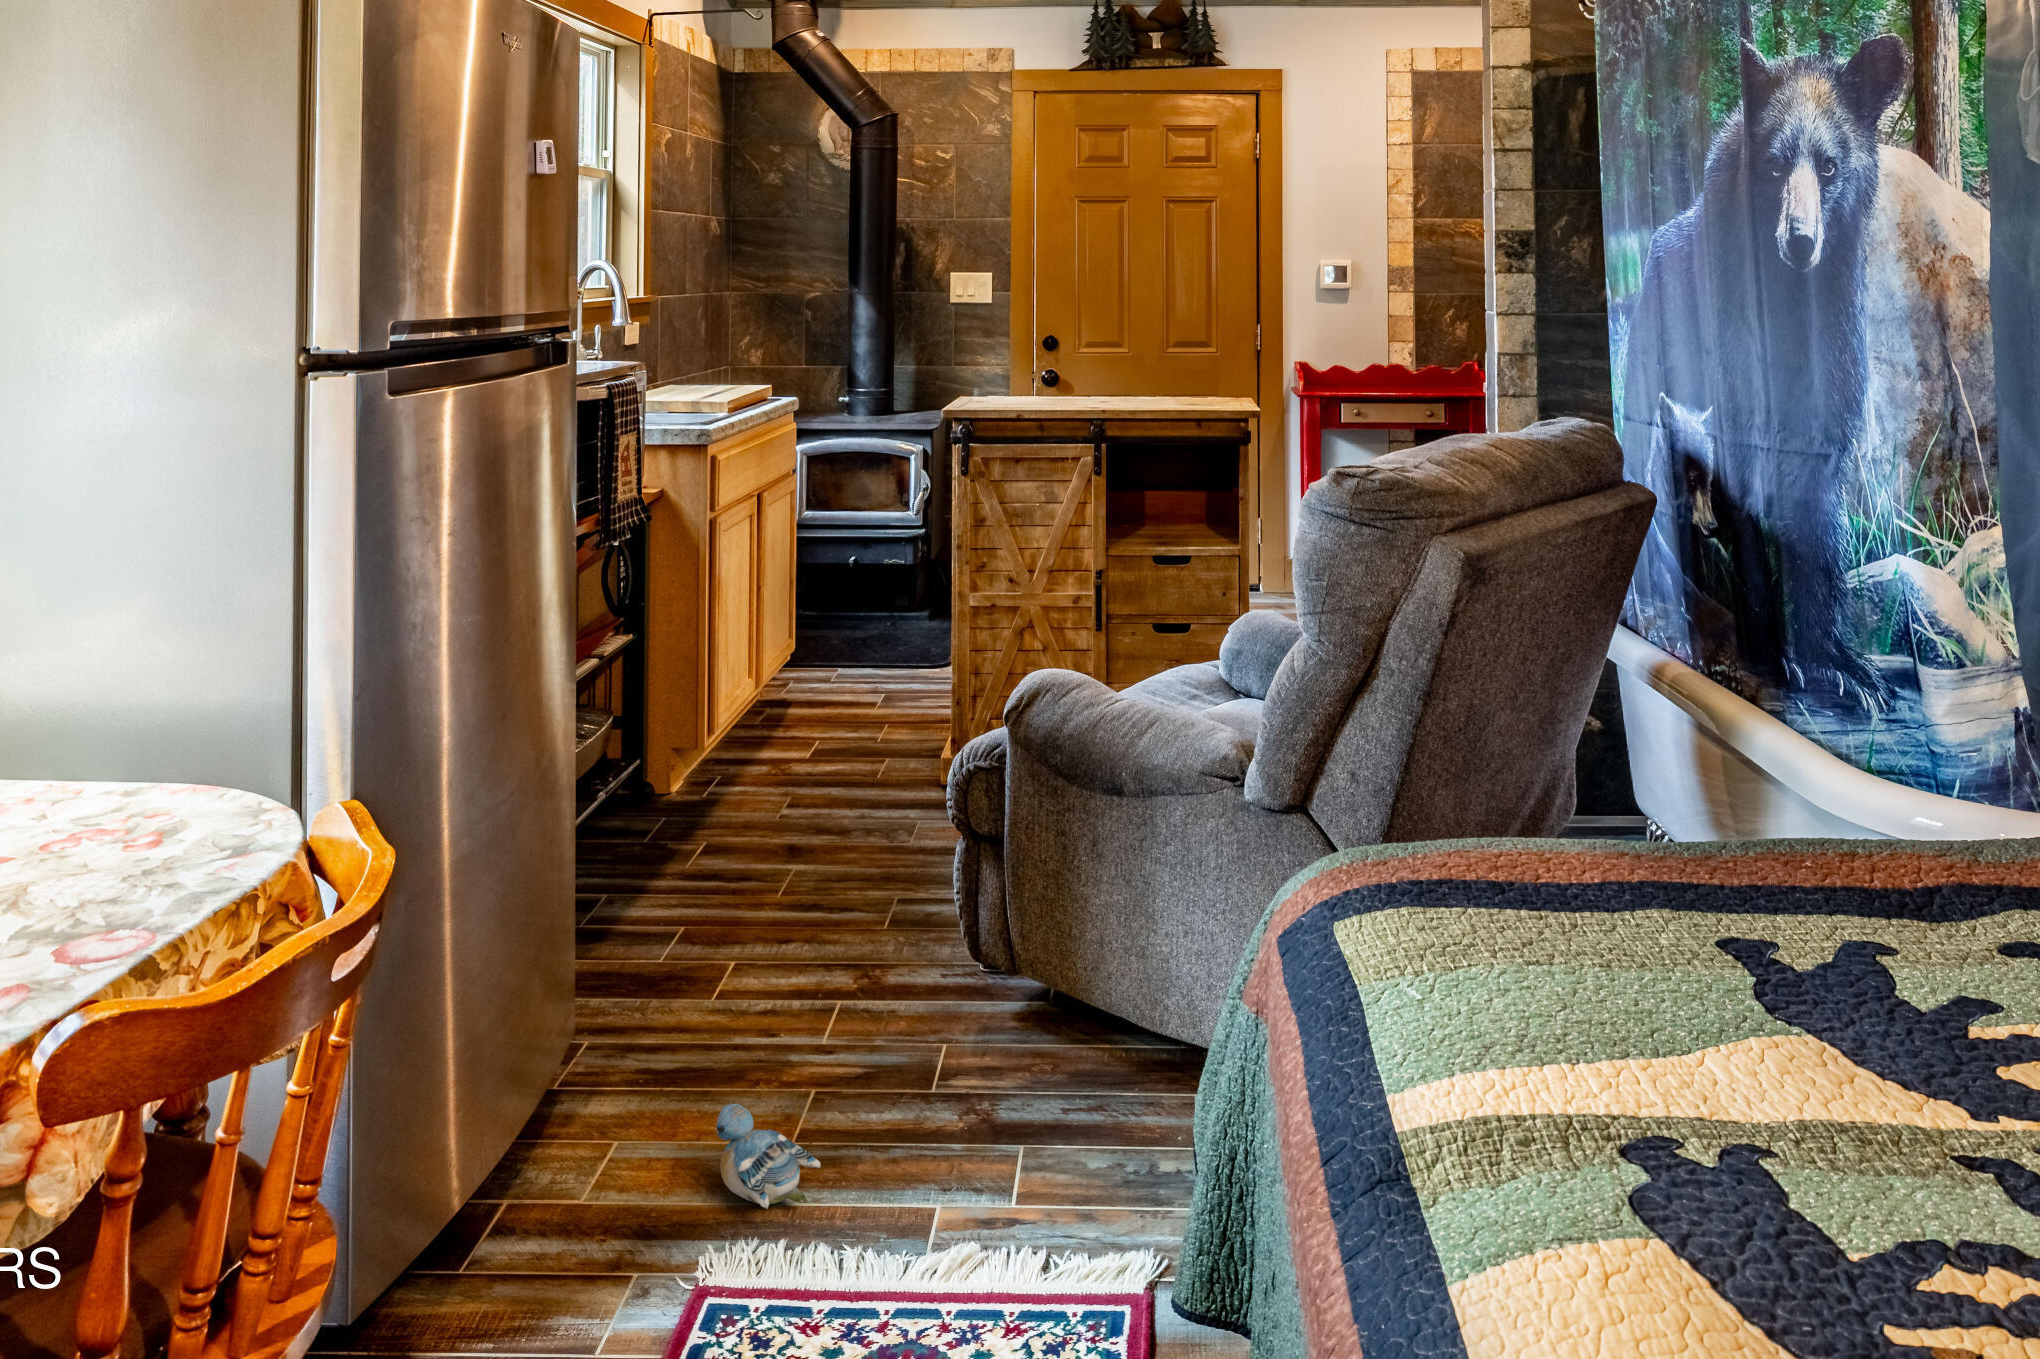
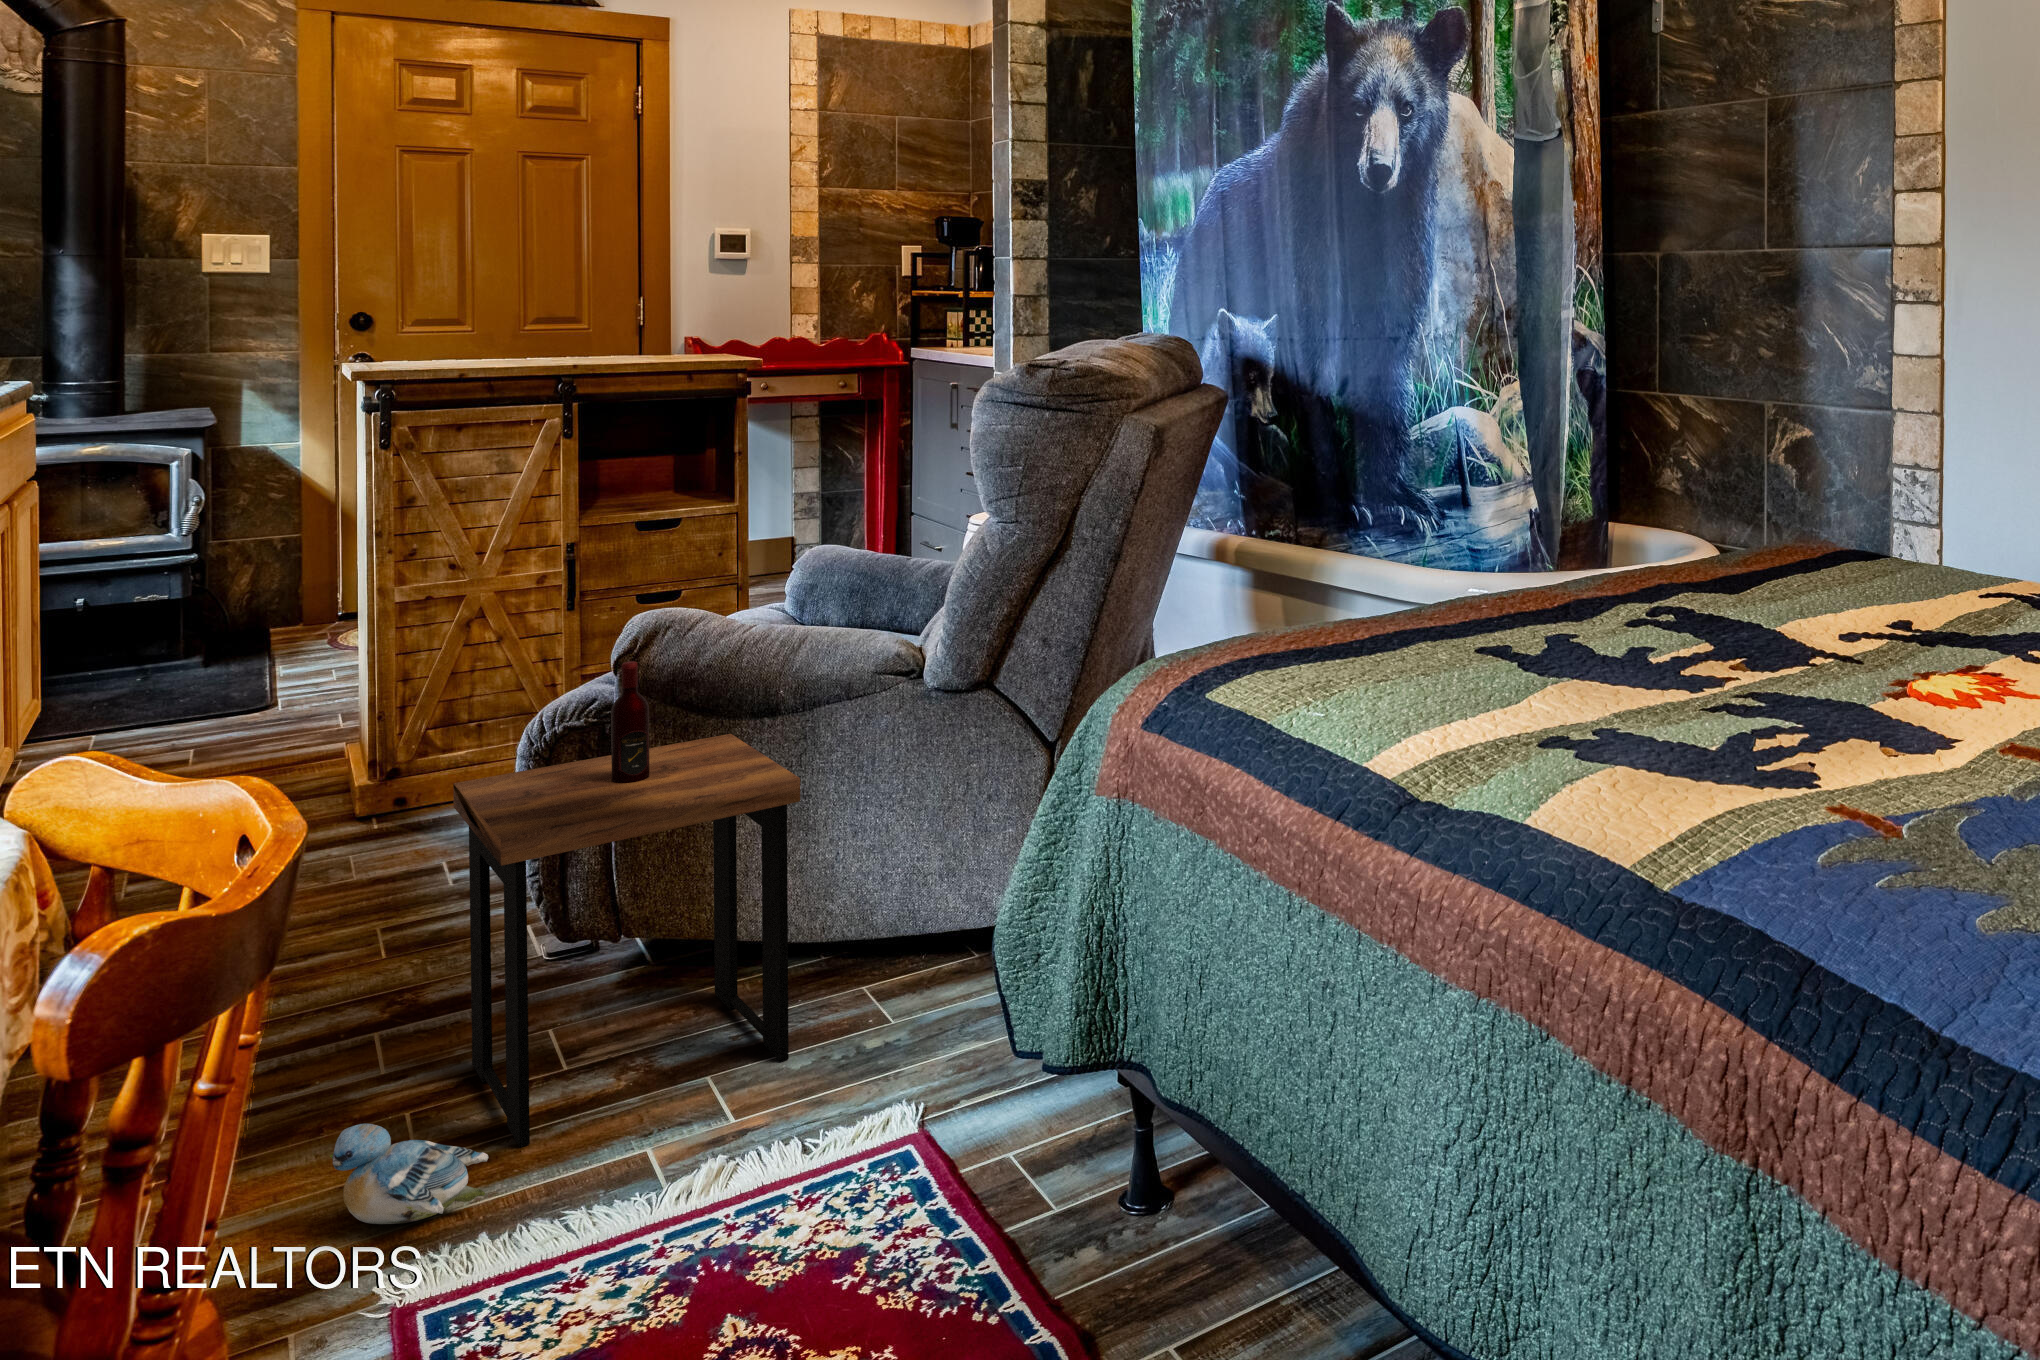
side table: none [849,733,1103,1158] -> present [453,661,800,1147]

